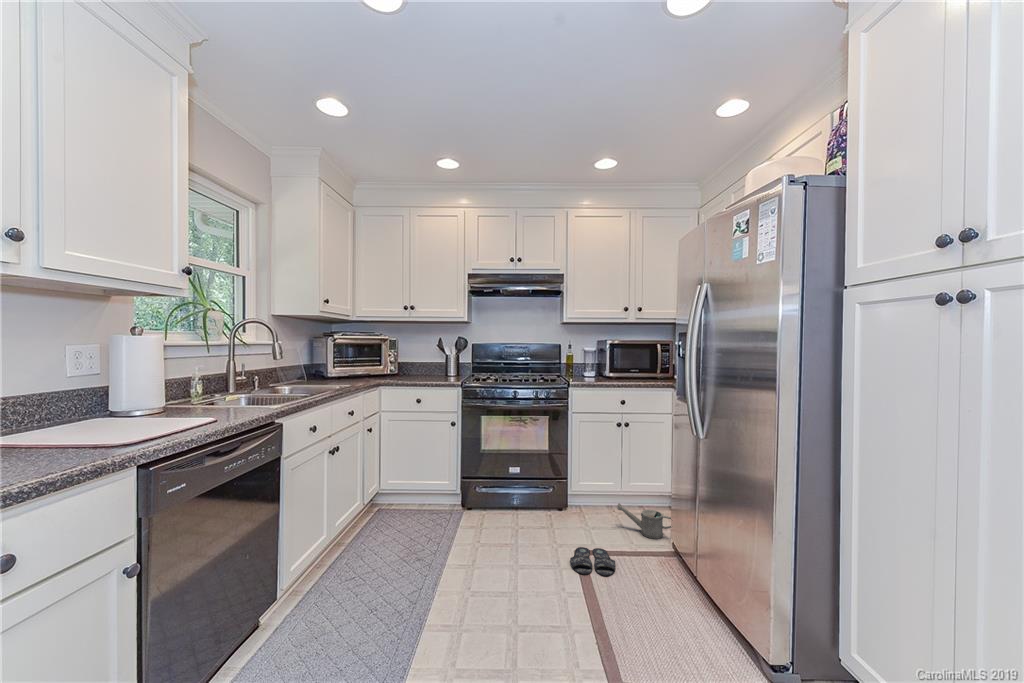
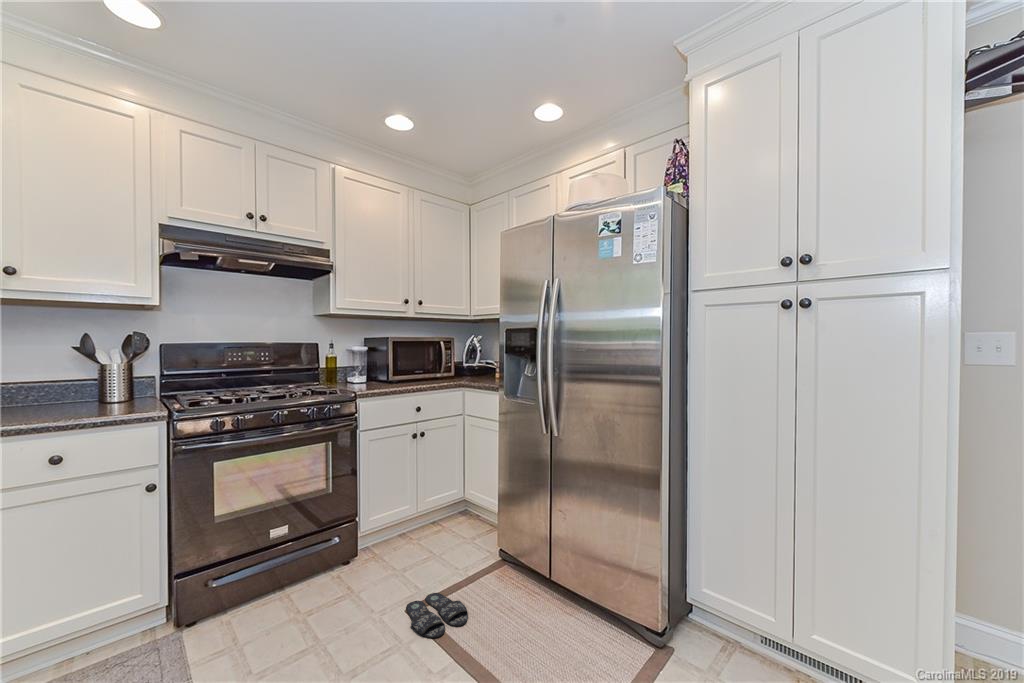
watering can: present [617,503,671,539] -> none [427,525,489,558]

